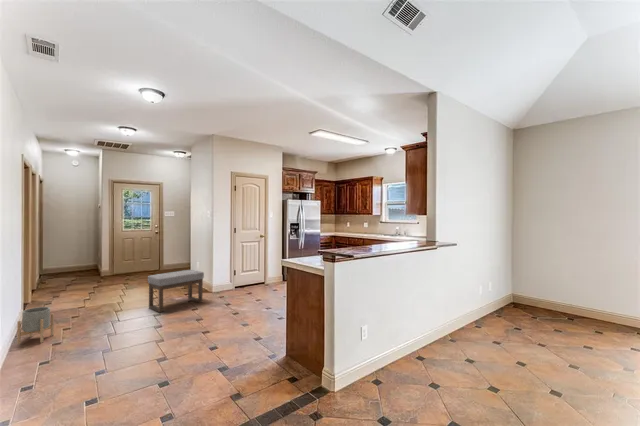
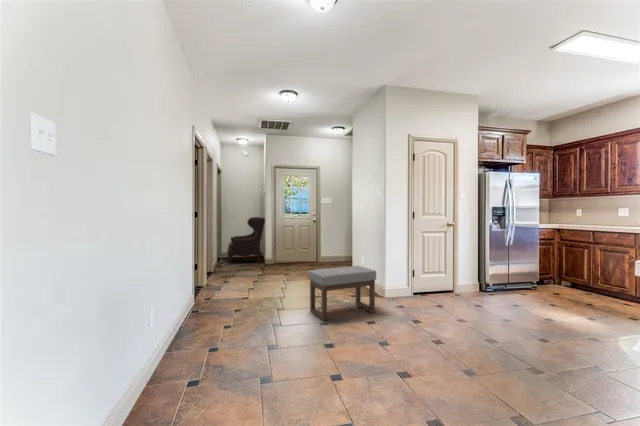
armchair: none [50,230,100,280] -> present [227,217,265,265]
planter: present [17,307,54,345] -> none [172,300,208,346]

